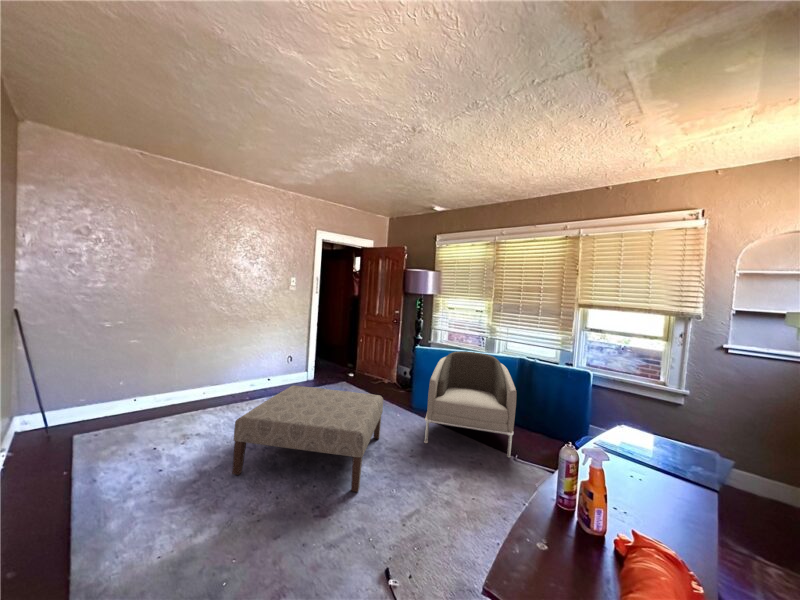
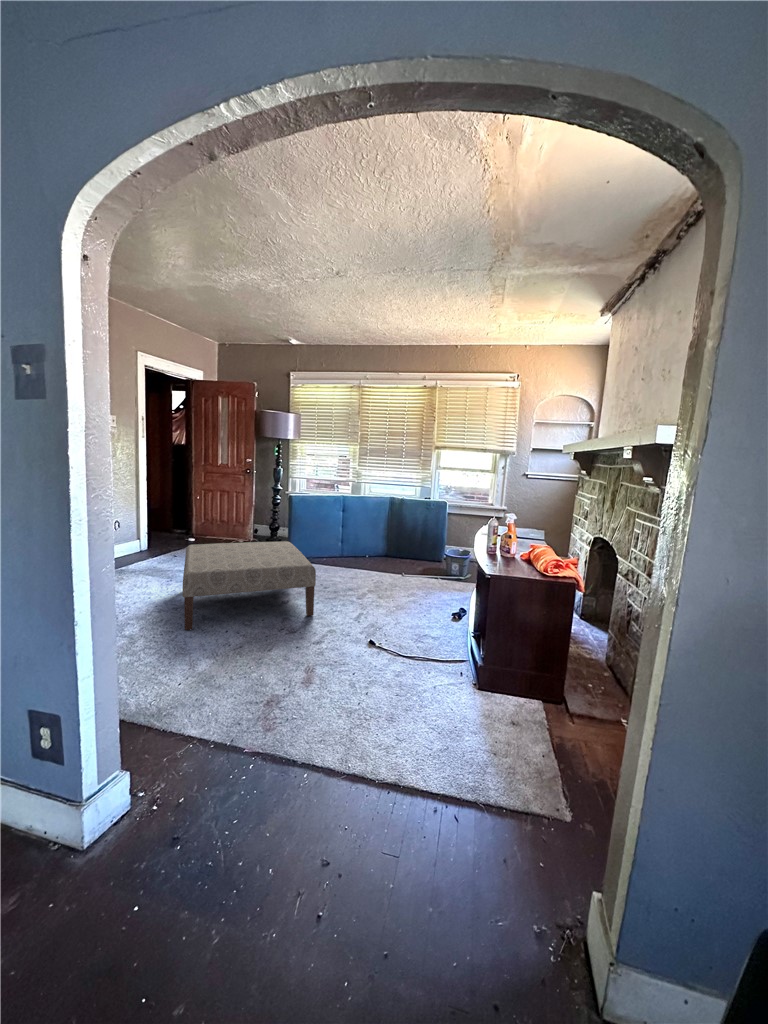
armchair: present [424,351,517,458] -> none [321,495,405,578]

